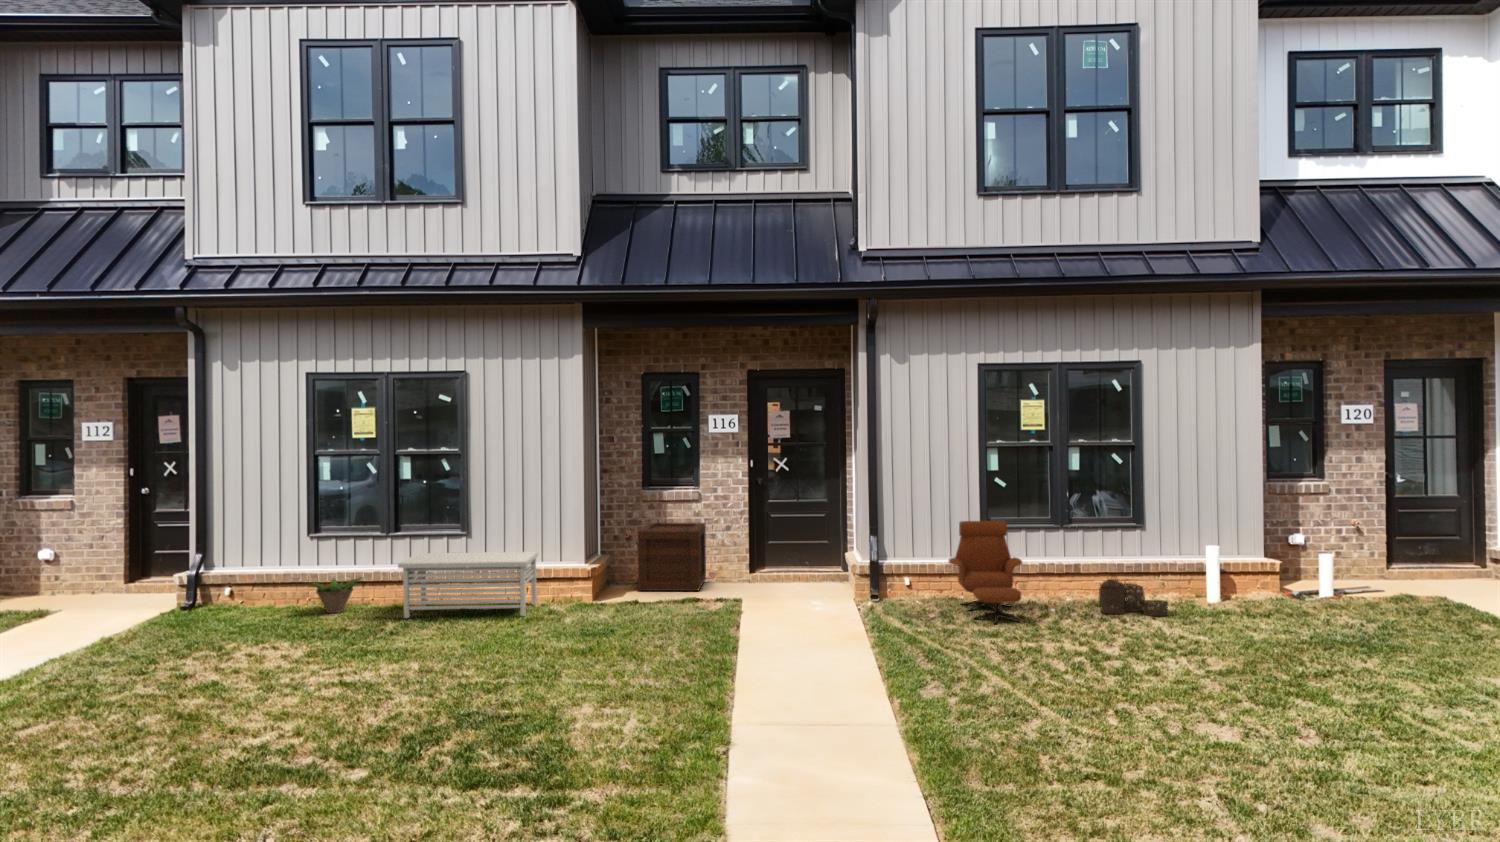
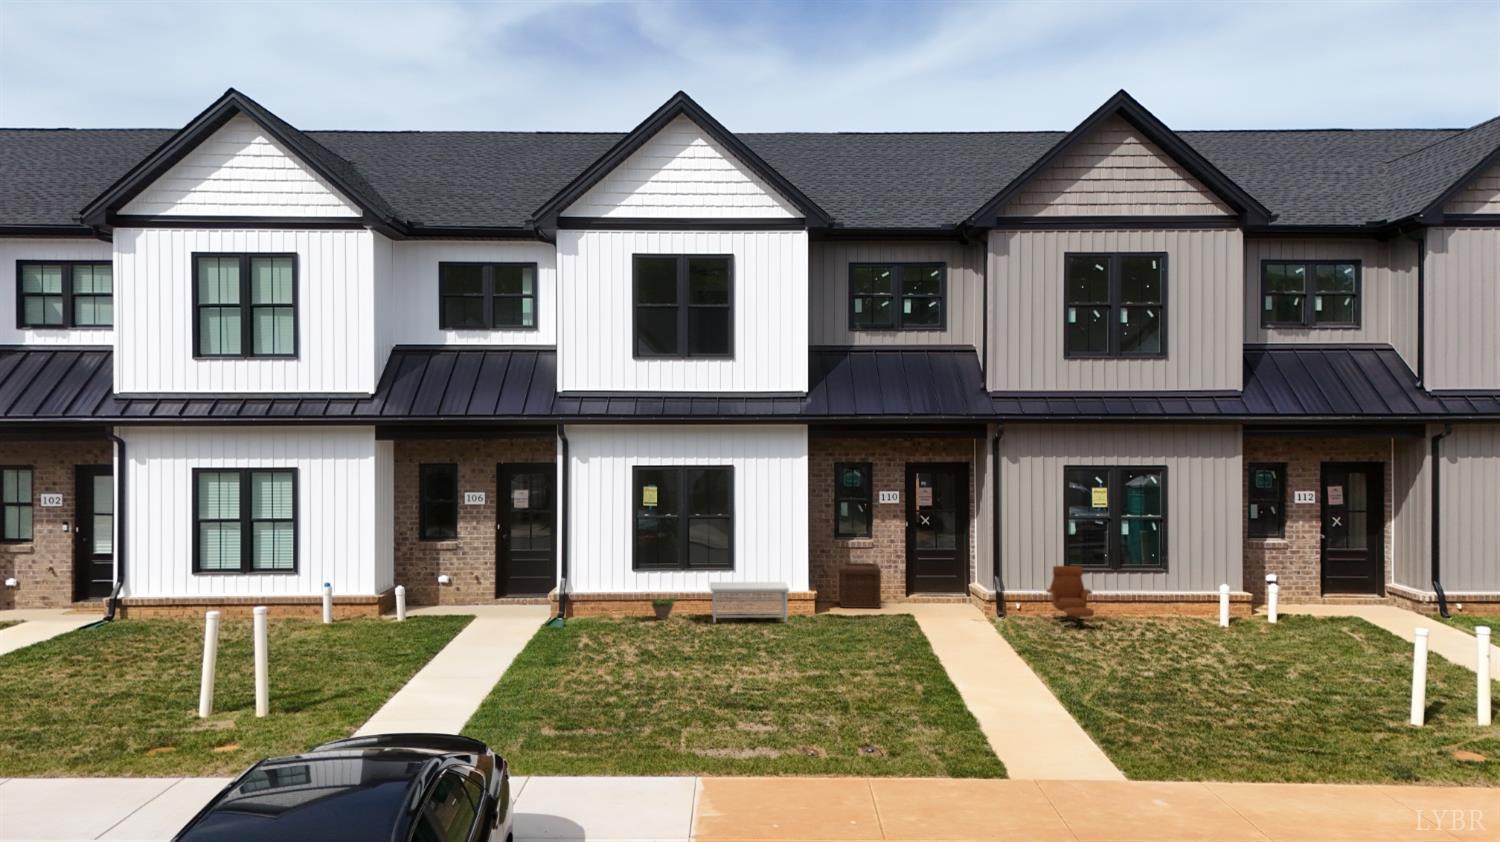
woven basket: present [1099,577,1168,616] -> none [1138,602,1182,626]

